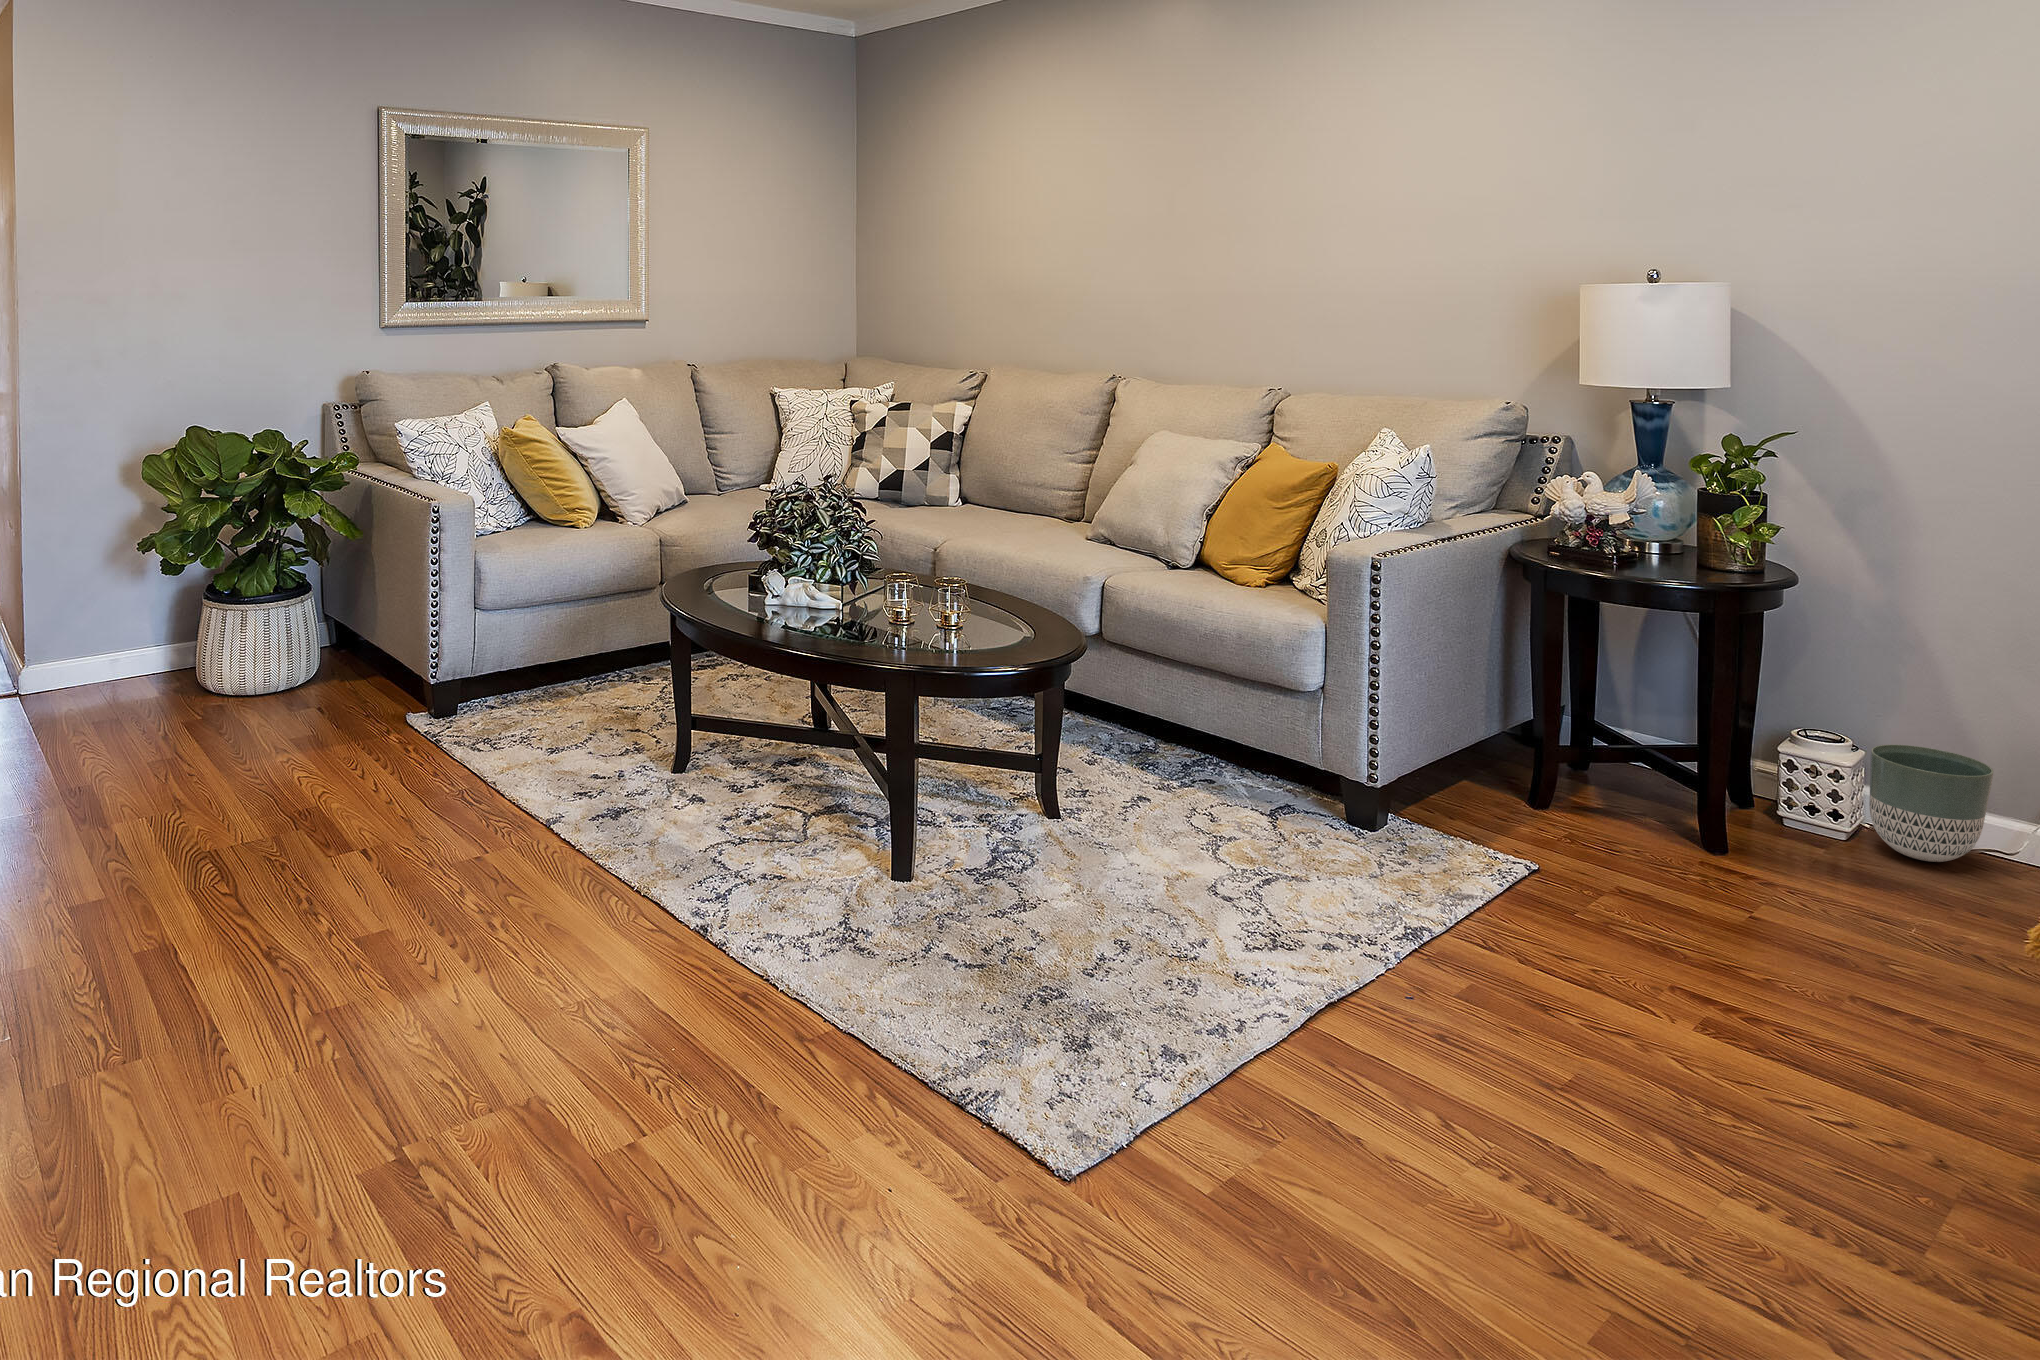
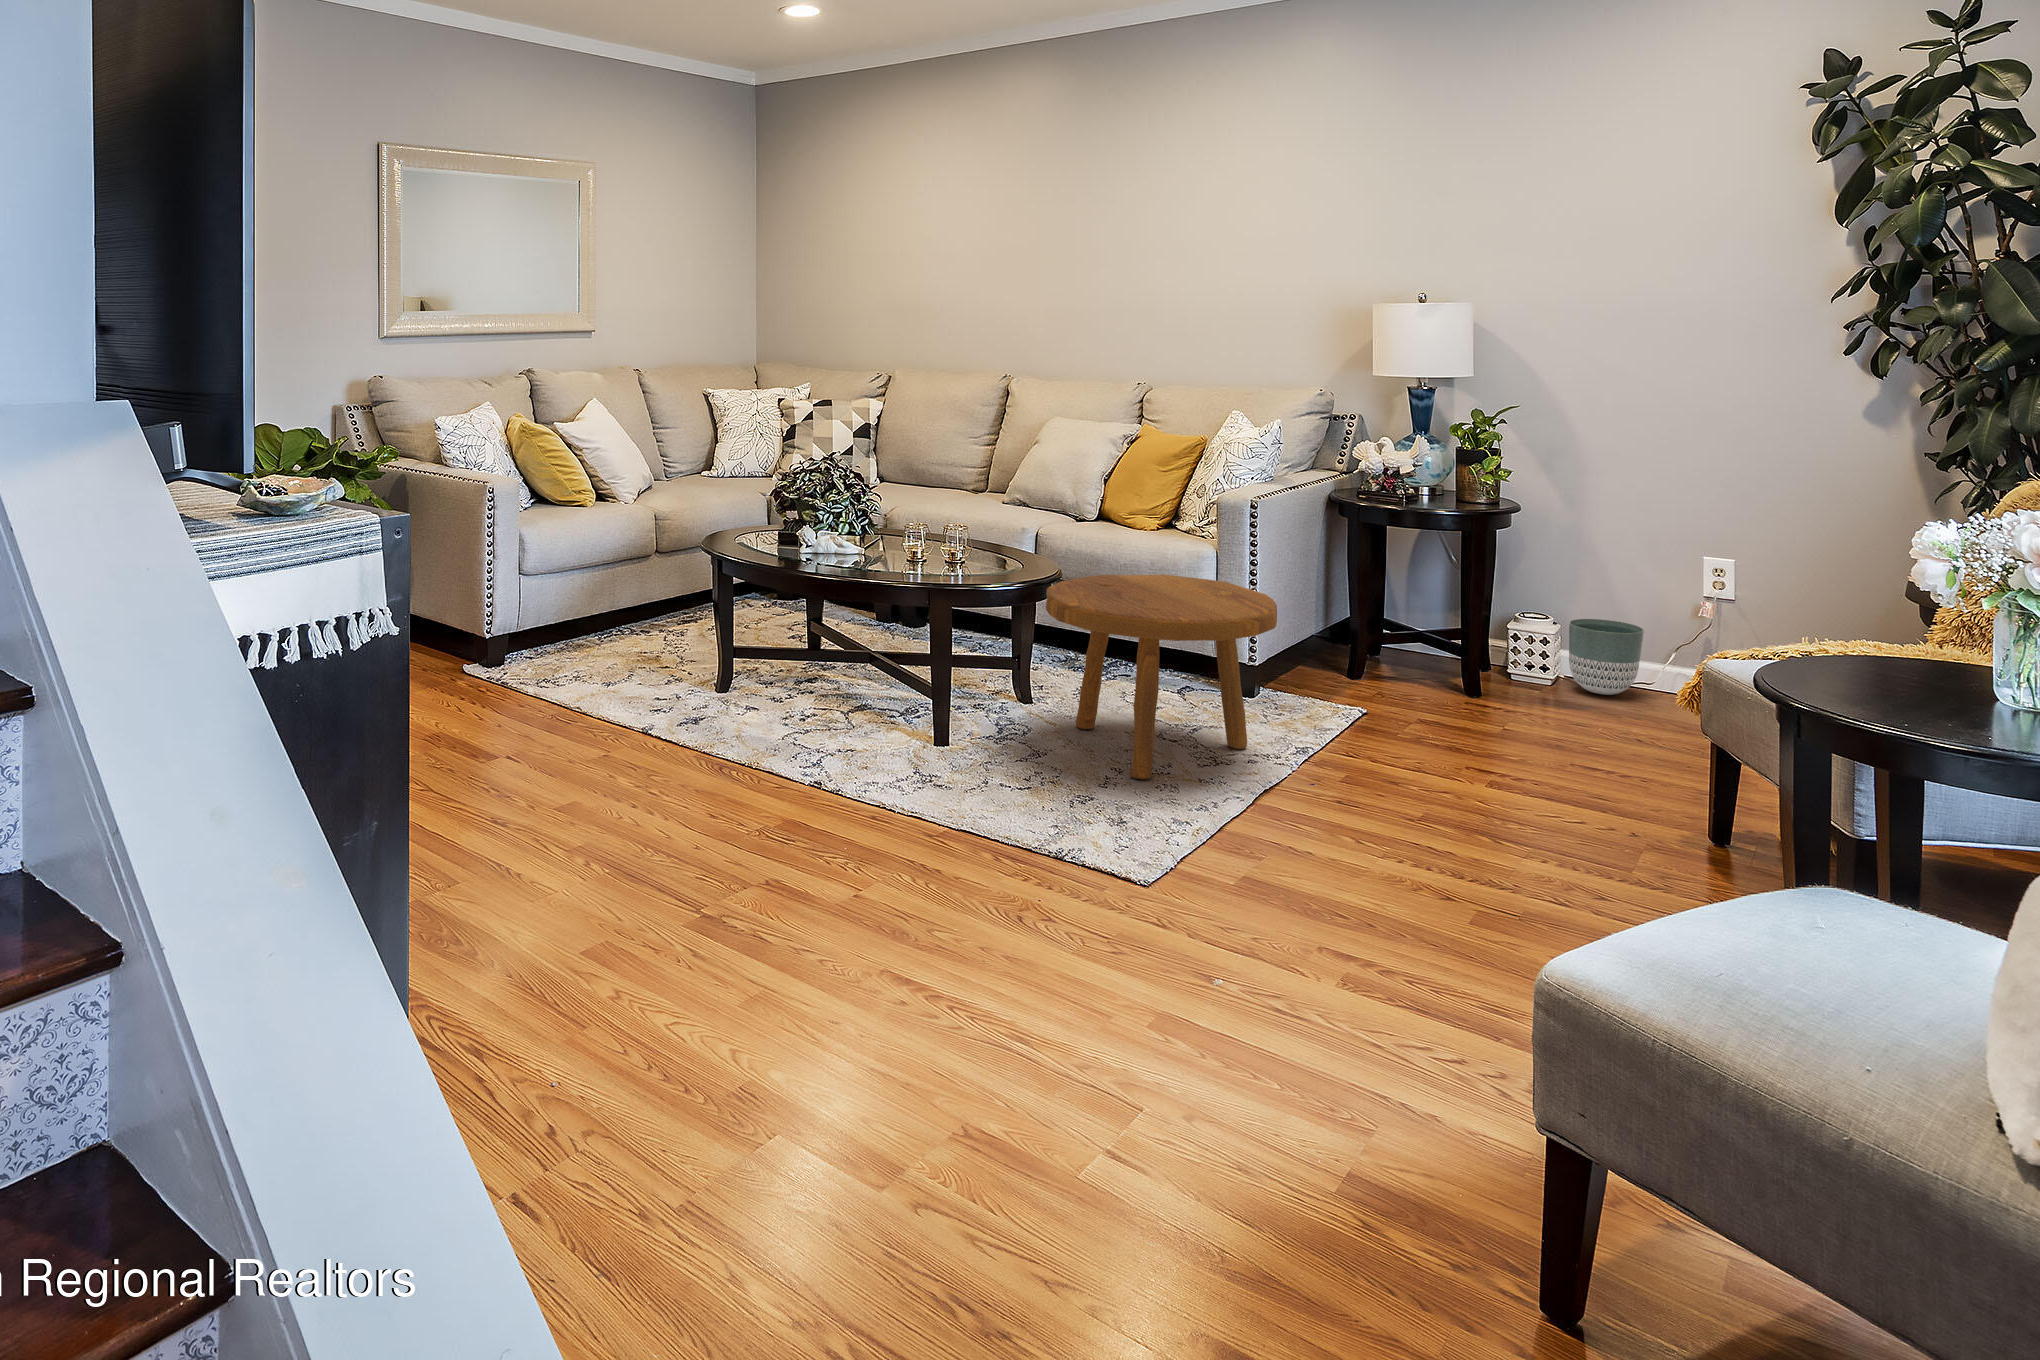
footstool: none [1041,656,1371,967] -> present [1046,575,1277,779]

